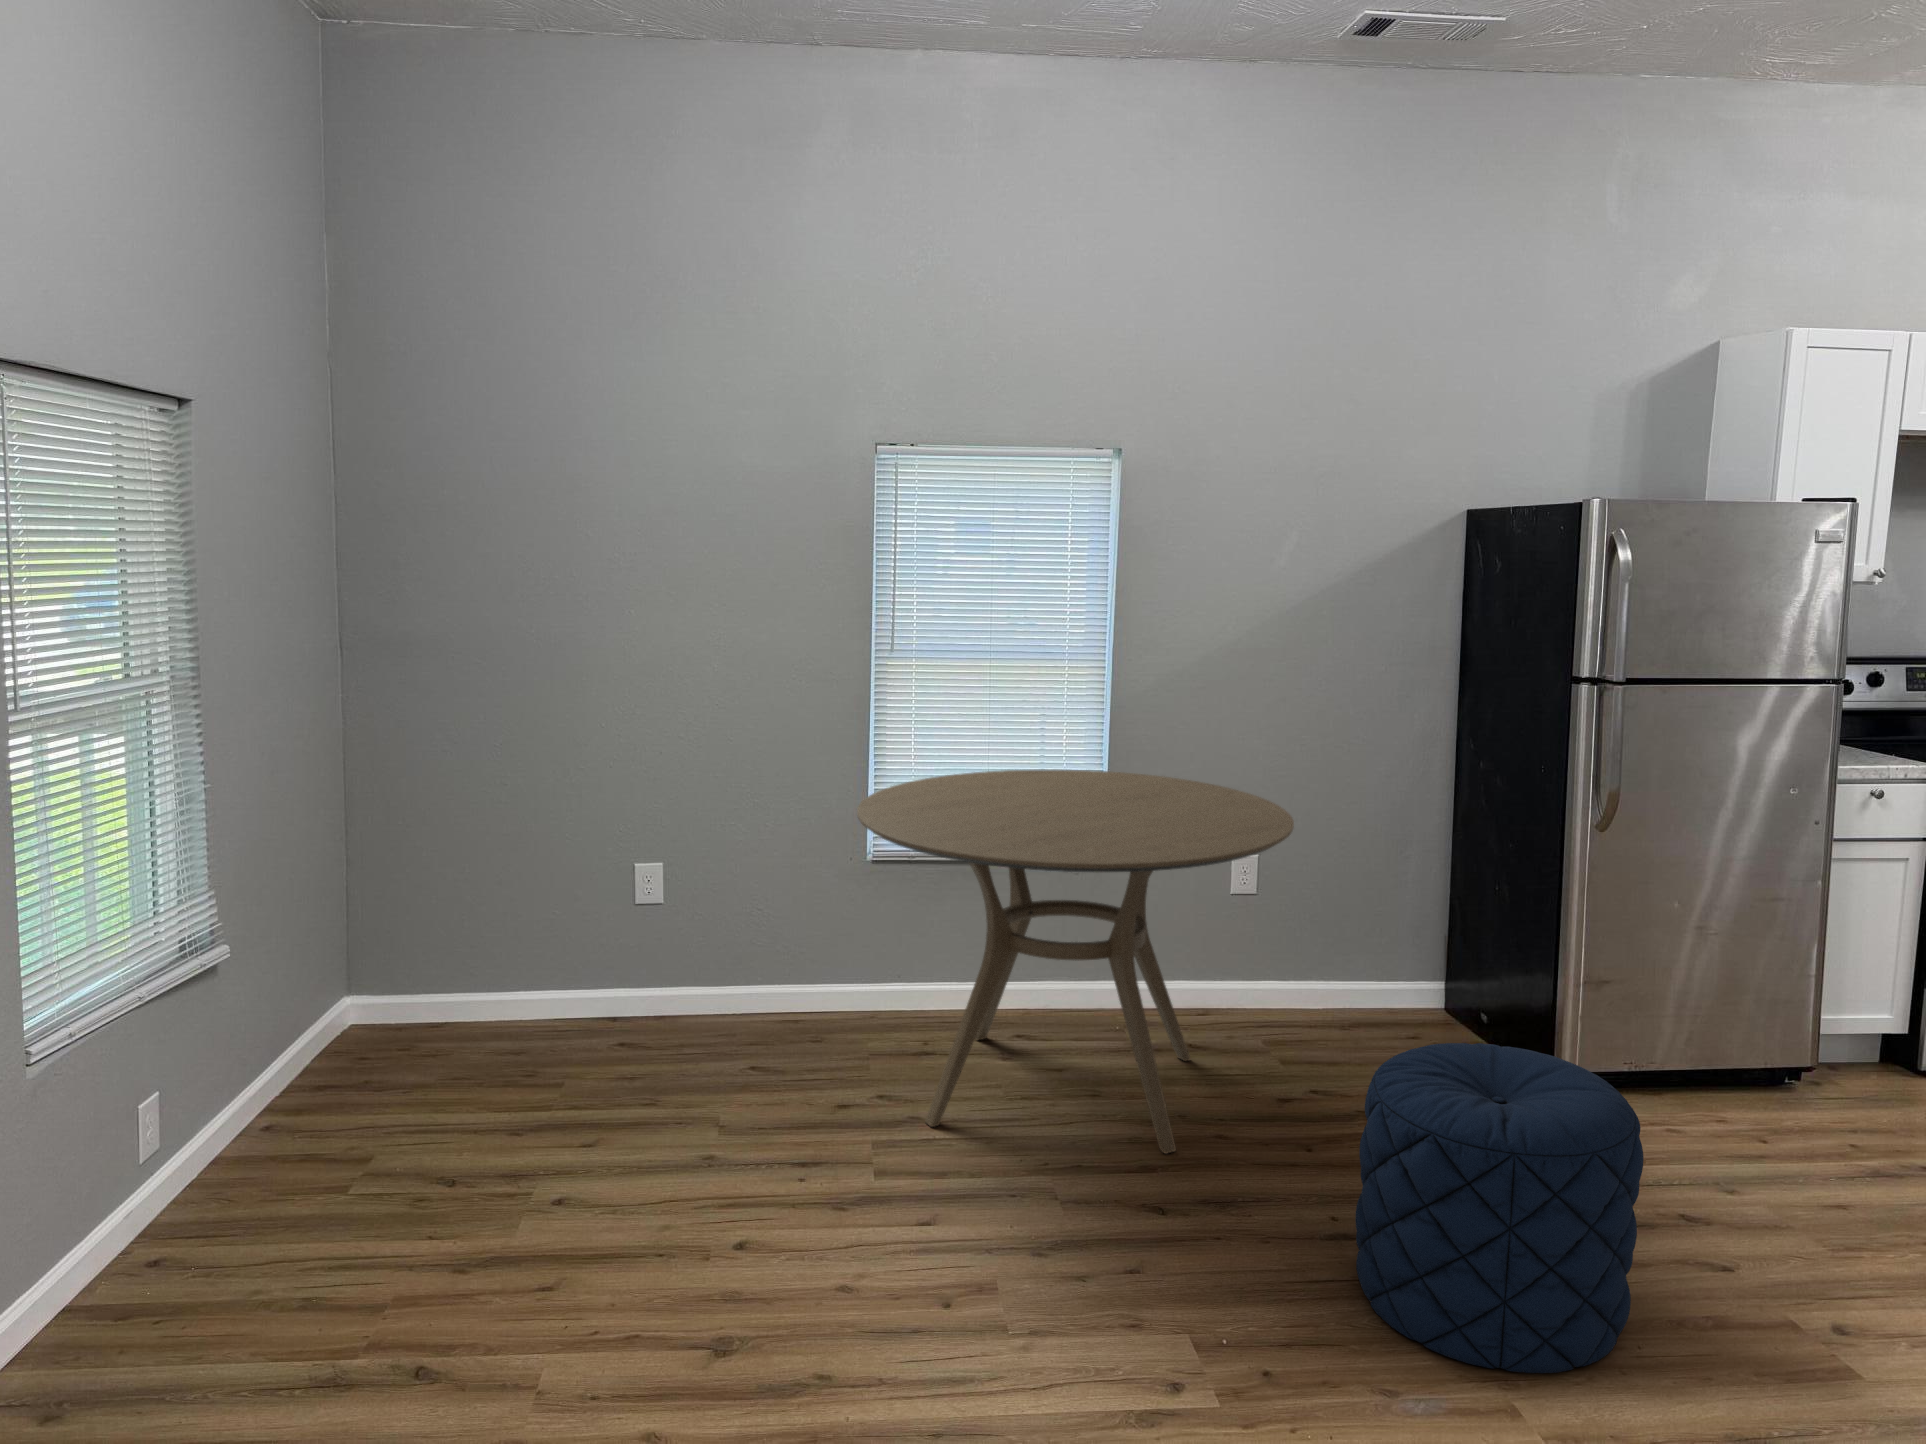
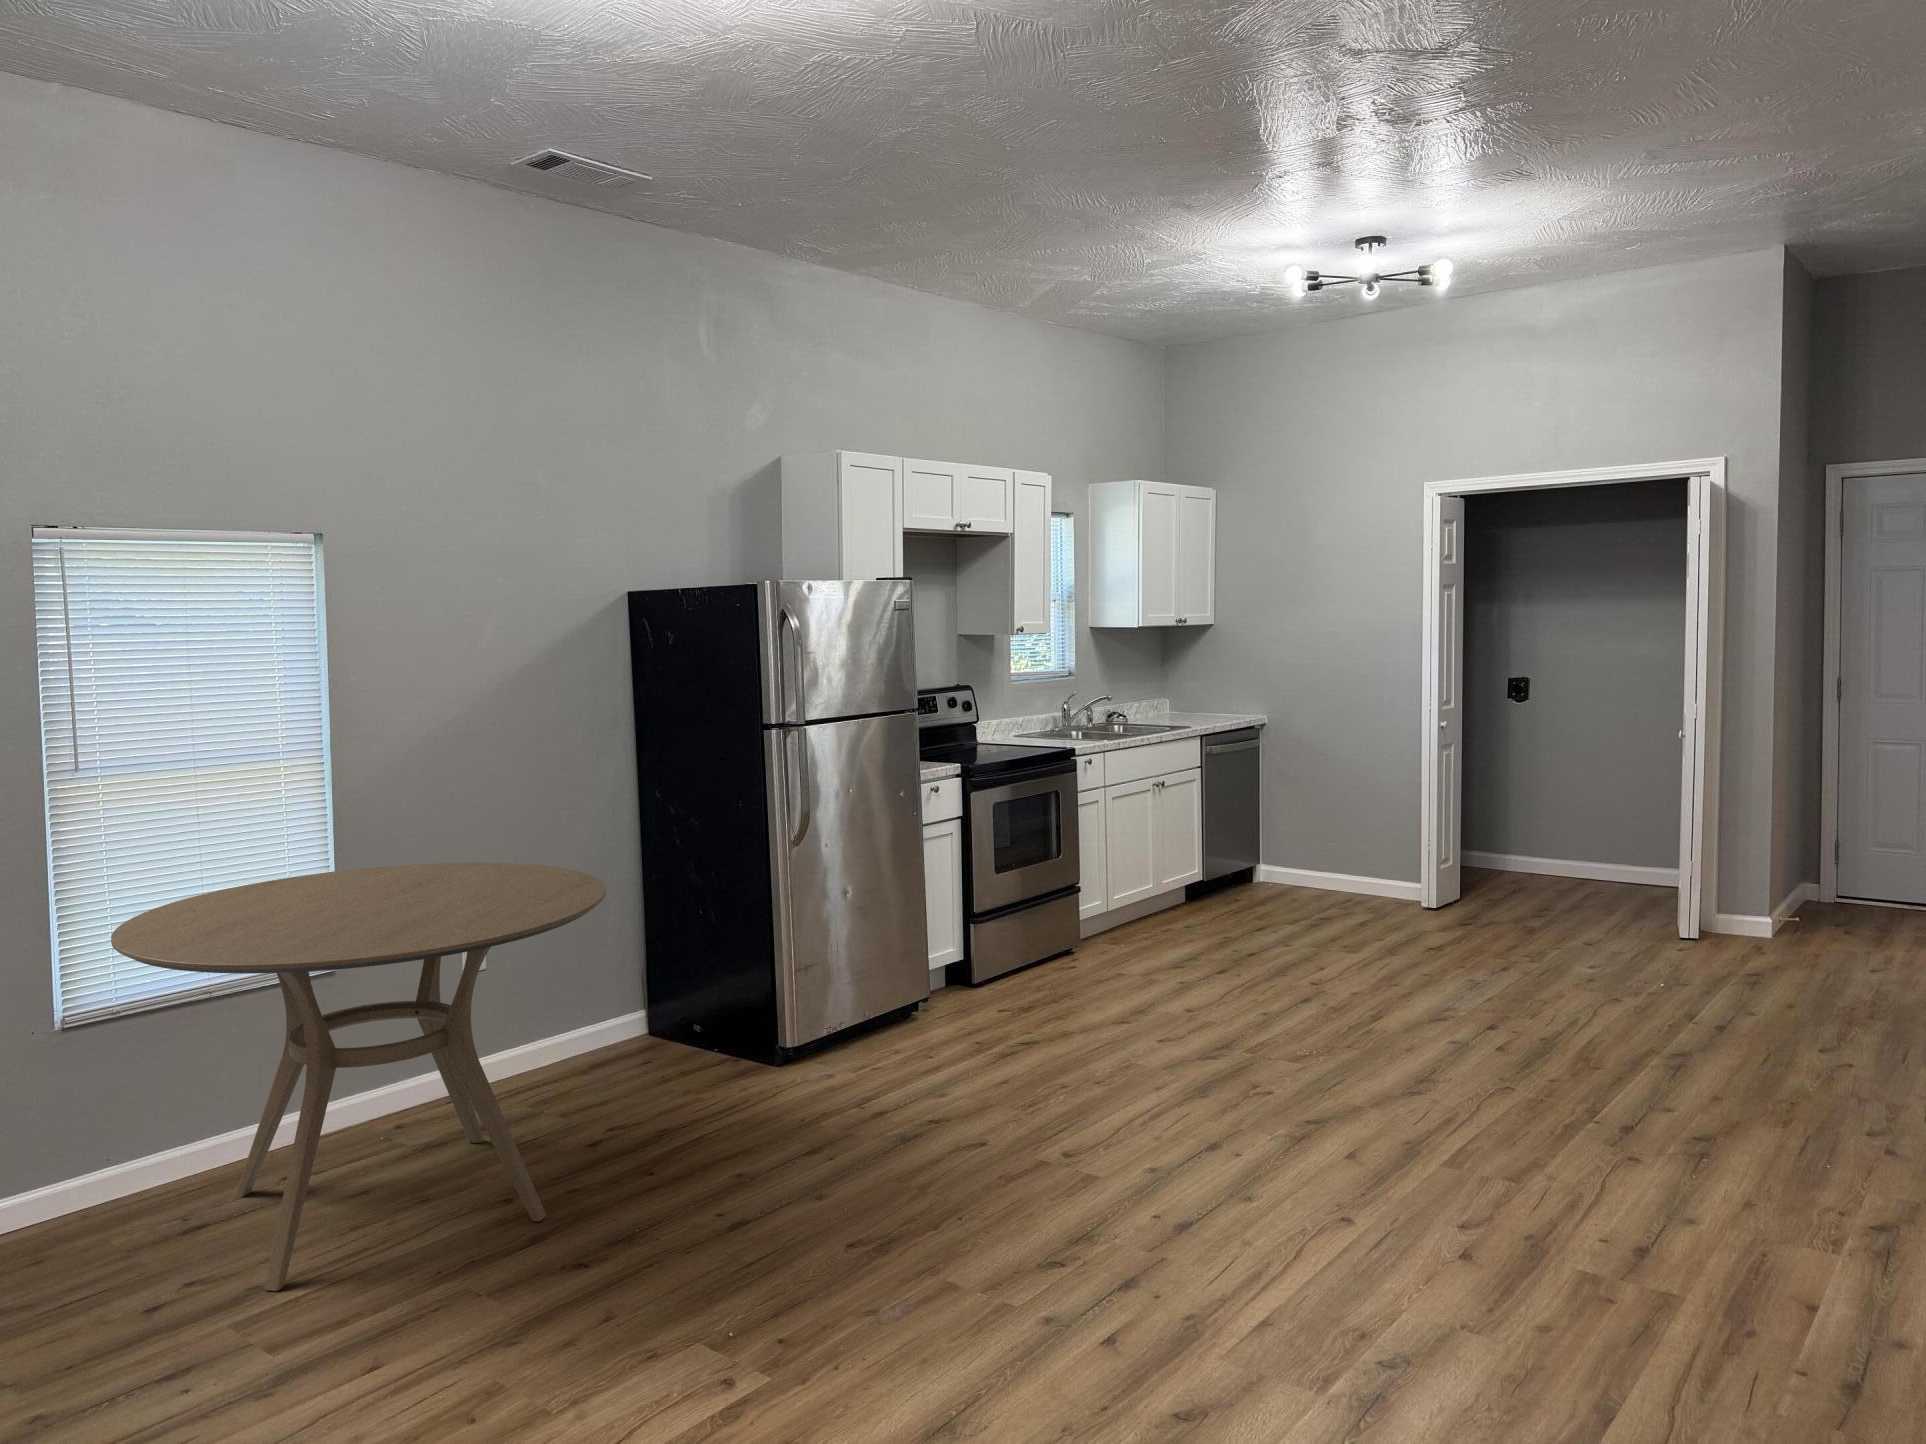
pouf: present [1355,1043,1643,1373] -> none [764,1012,976,1270]

